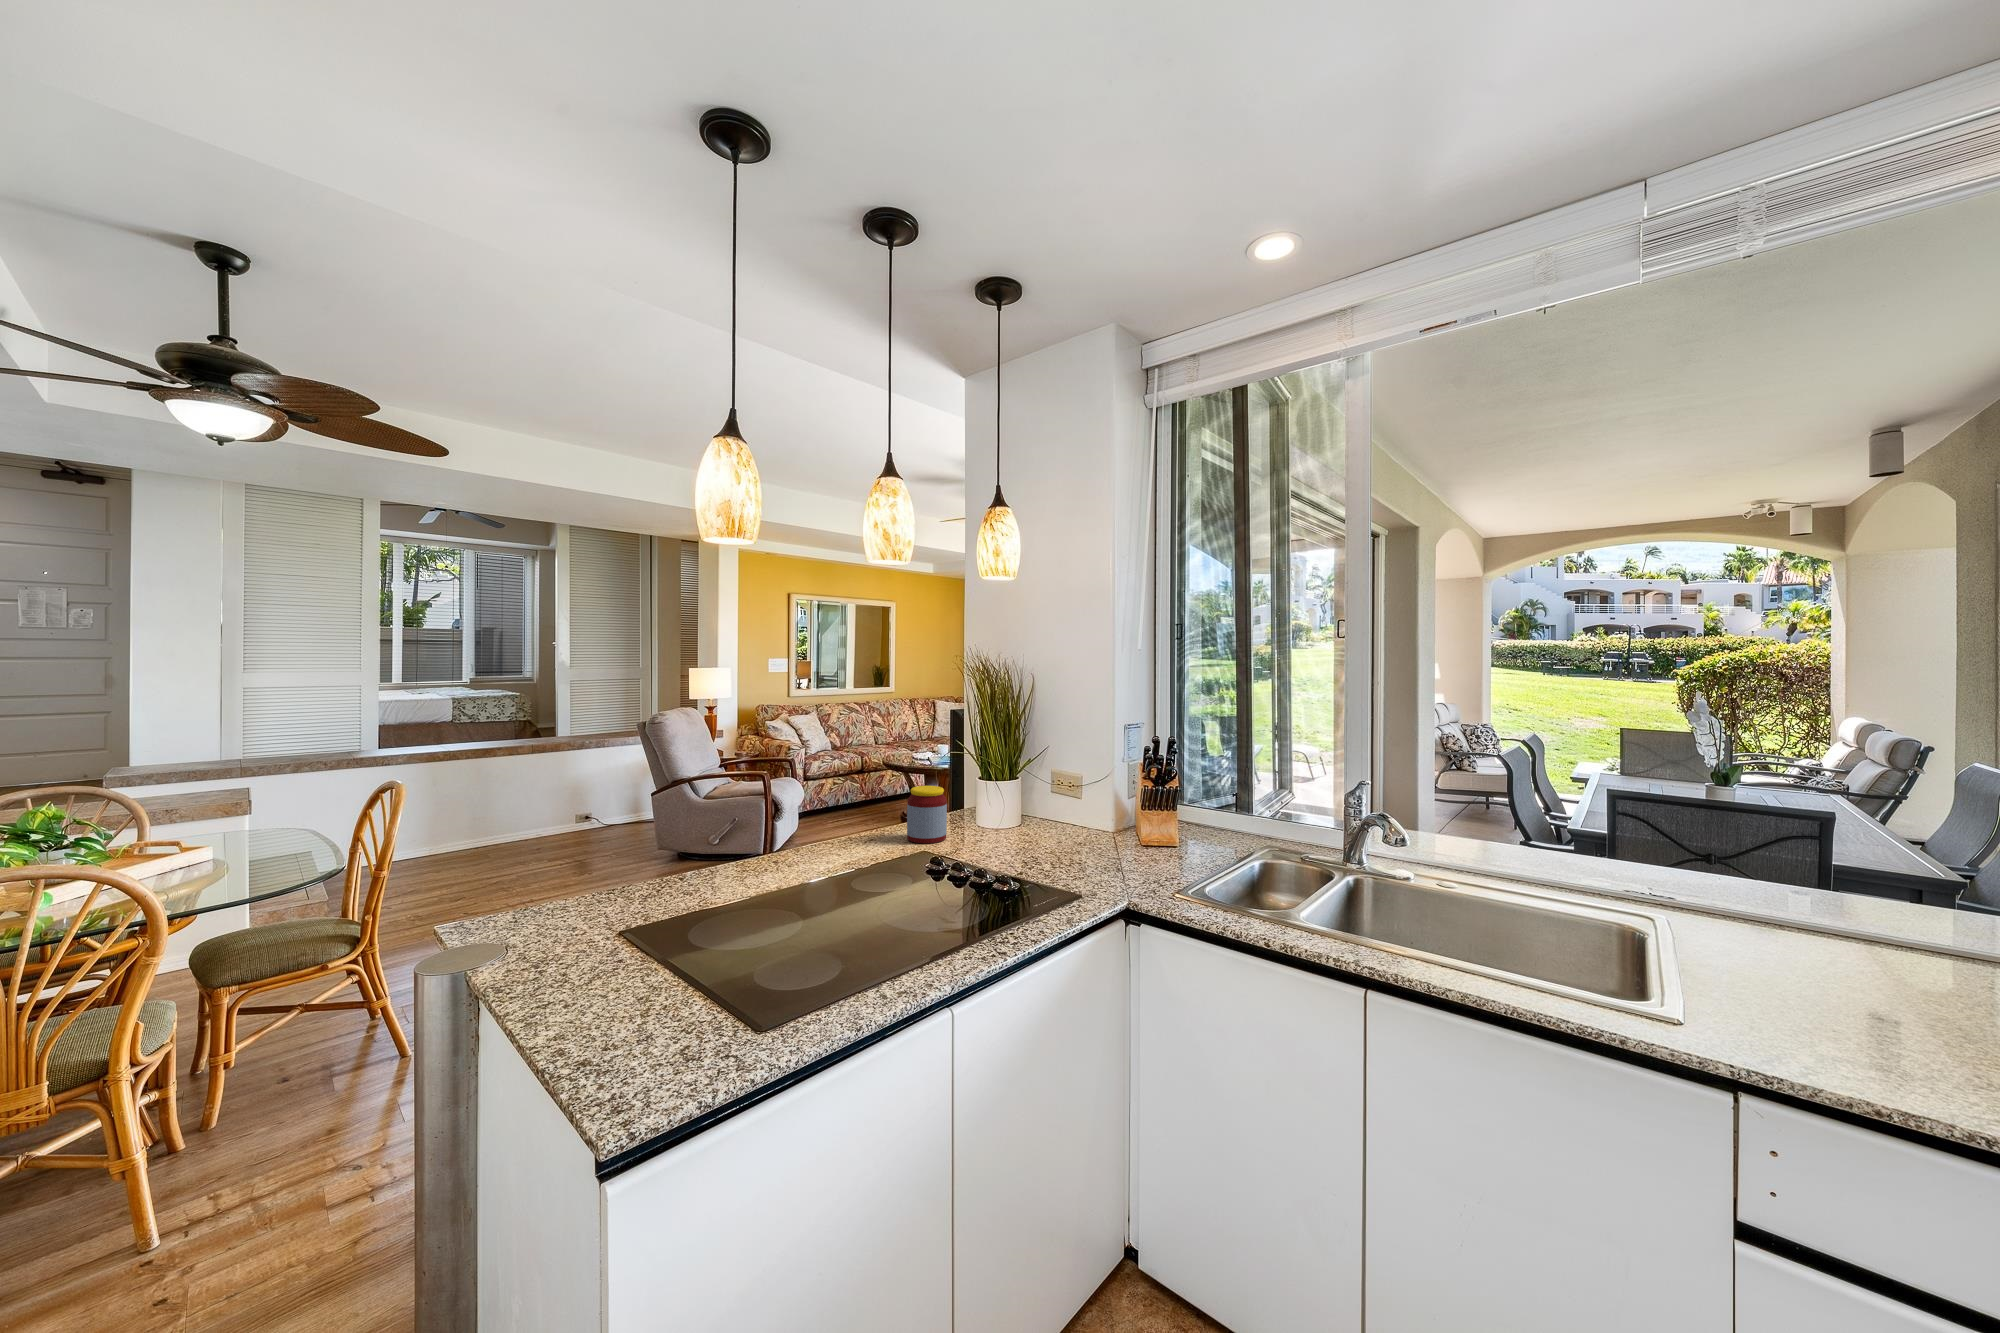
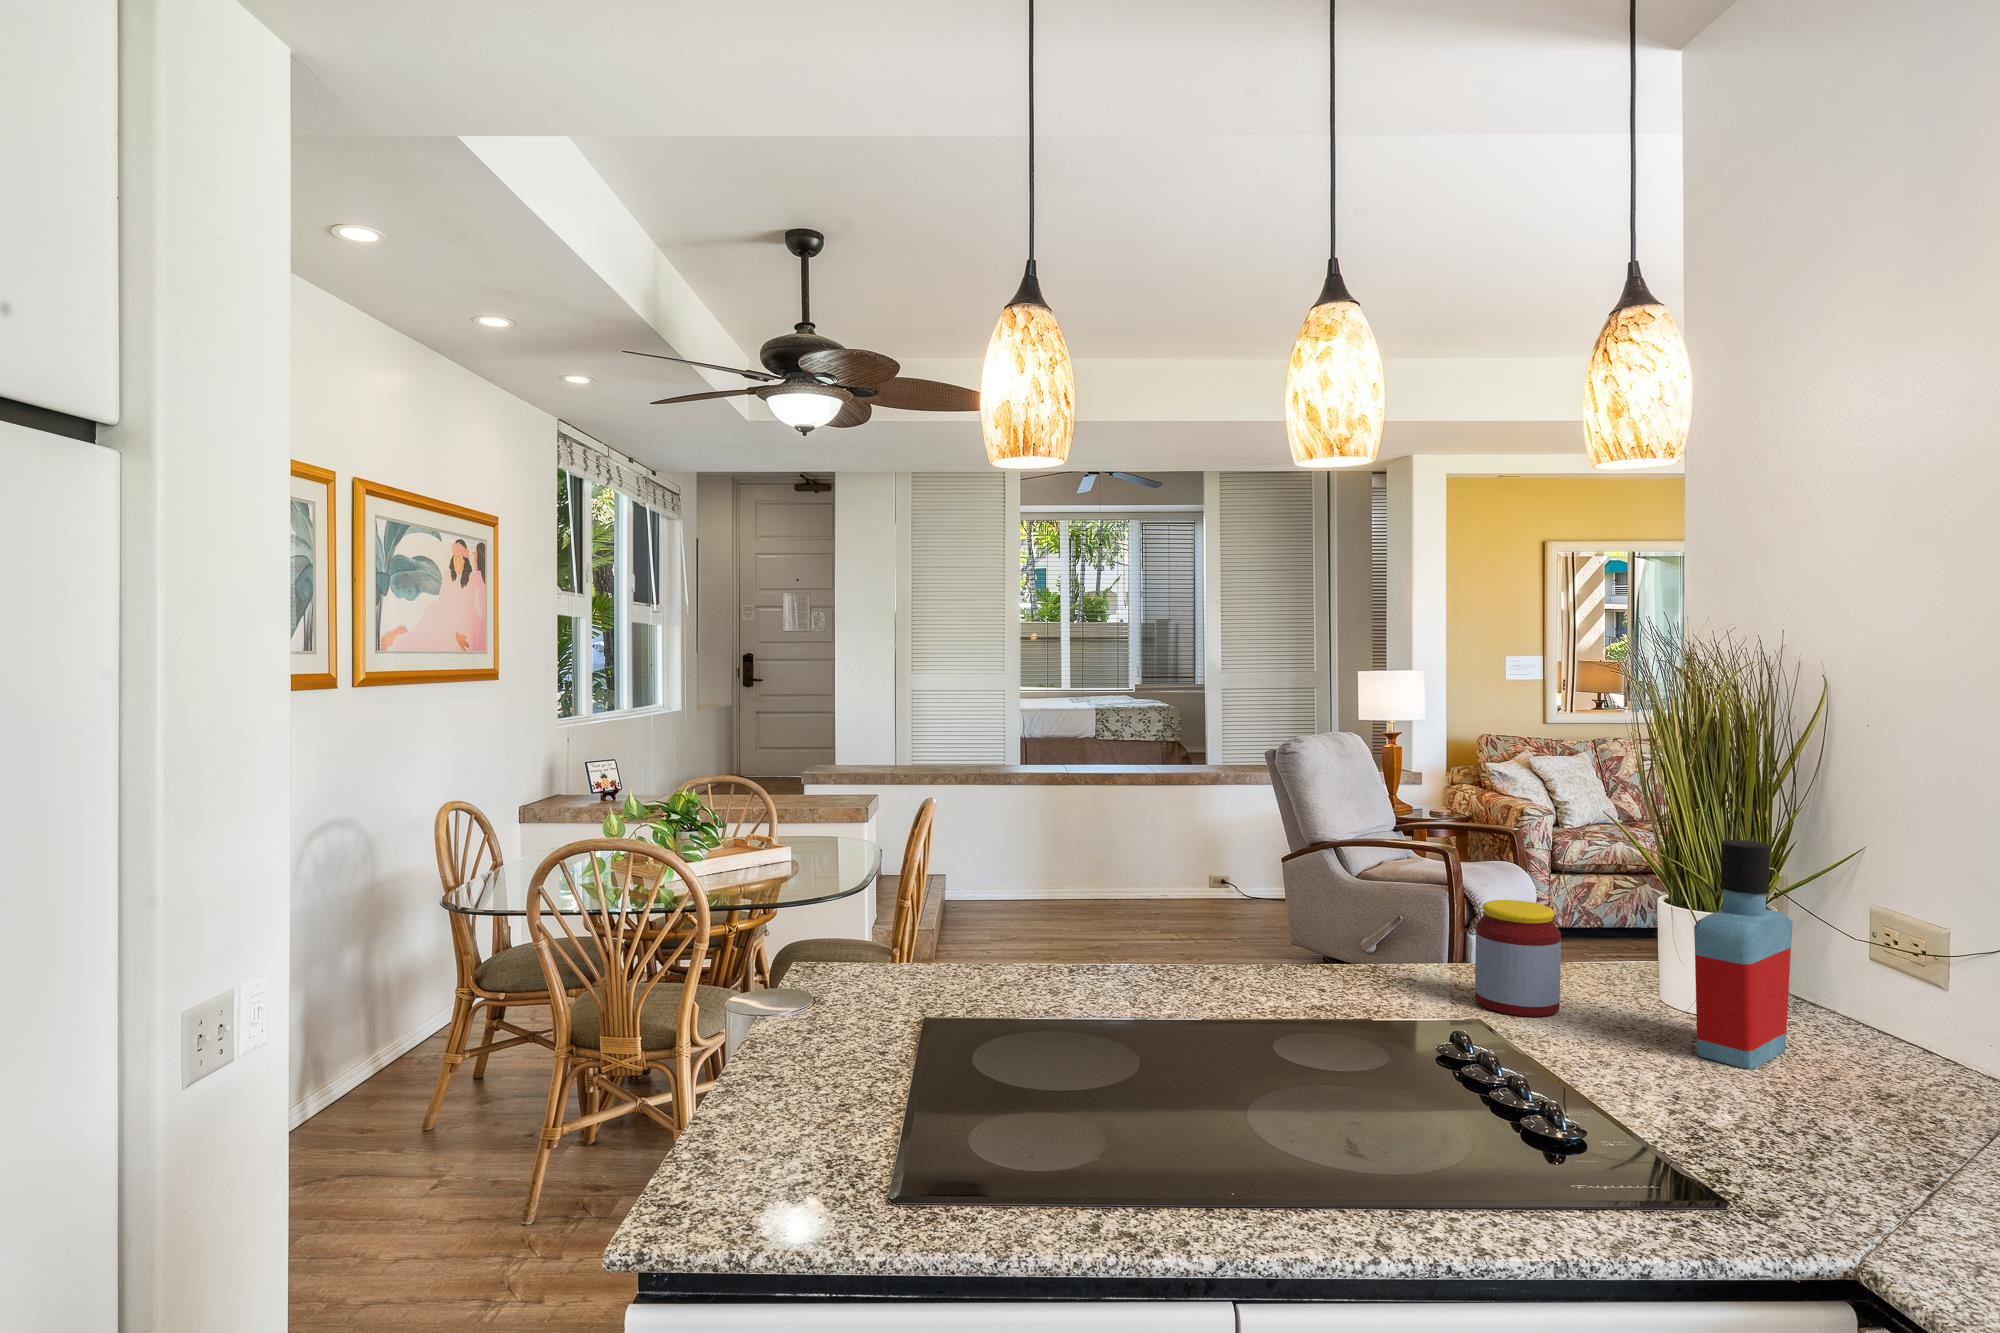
bottle: none [1012,743,1037,843] -> present [1694,840,1793,1069]

